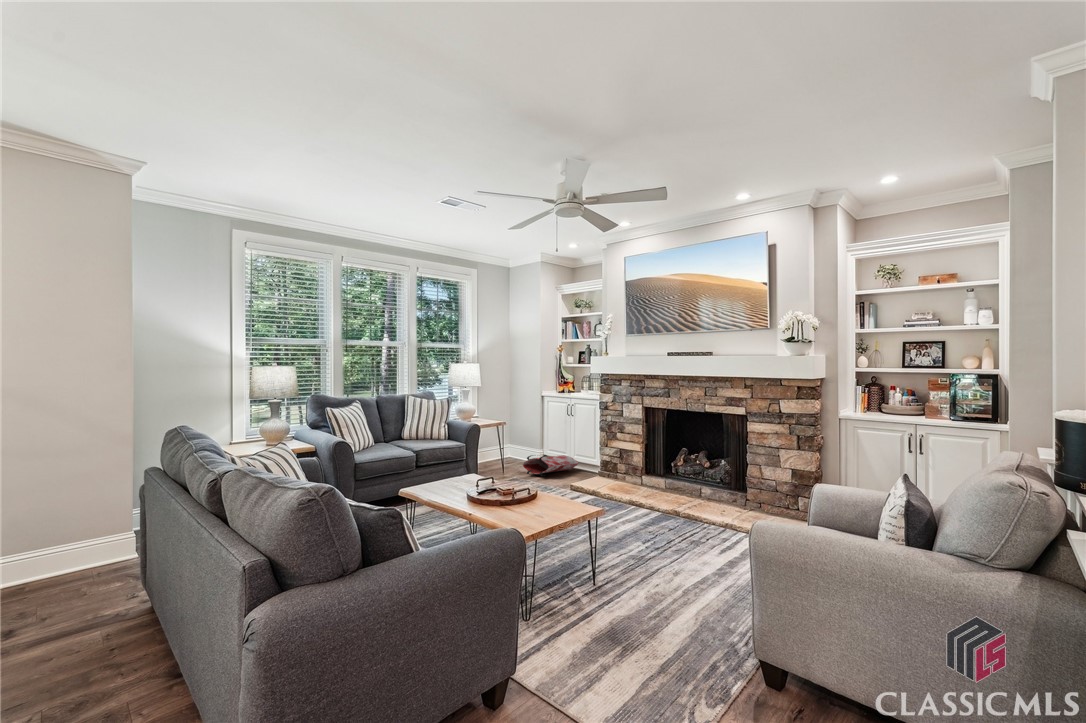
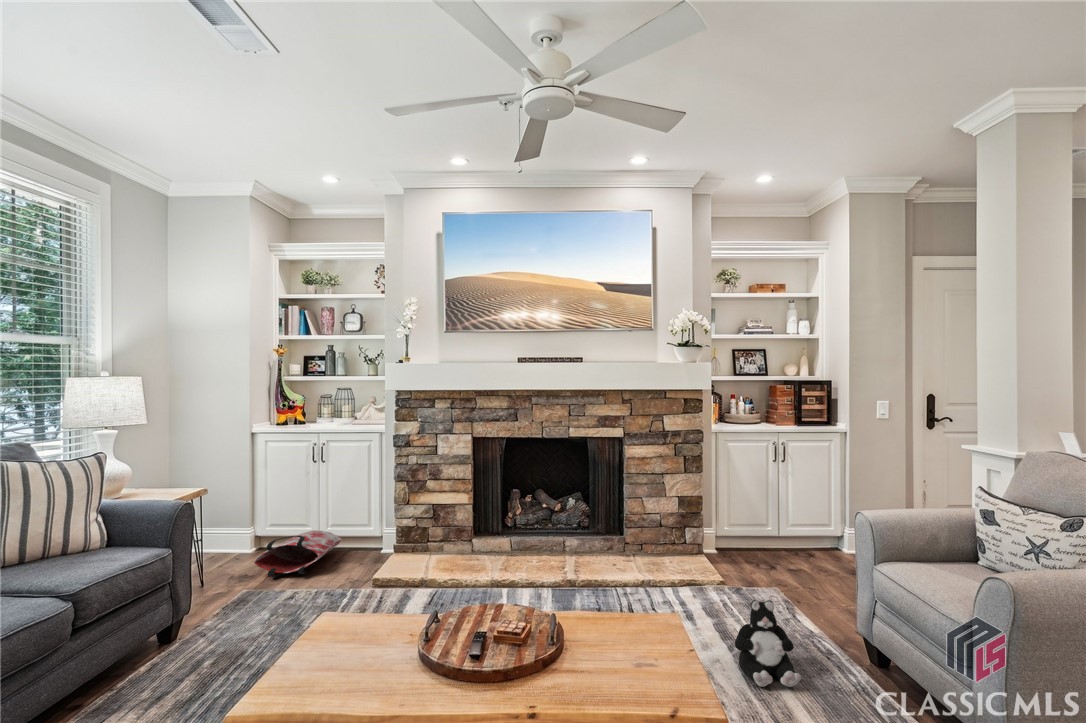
plush toy: none [672,532,720,595] -> present [735,600,801,687]

